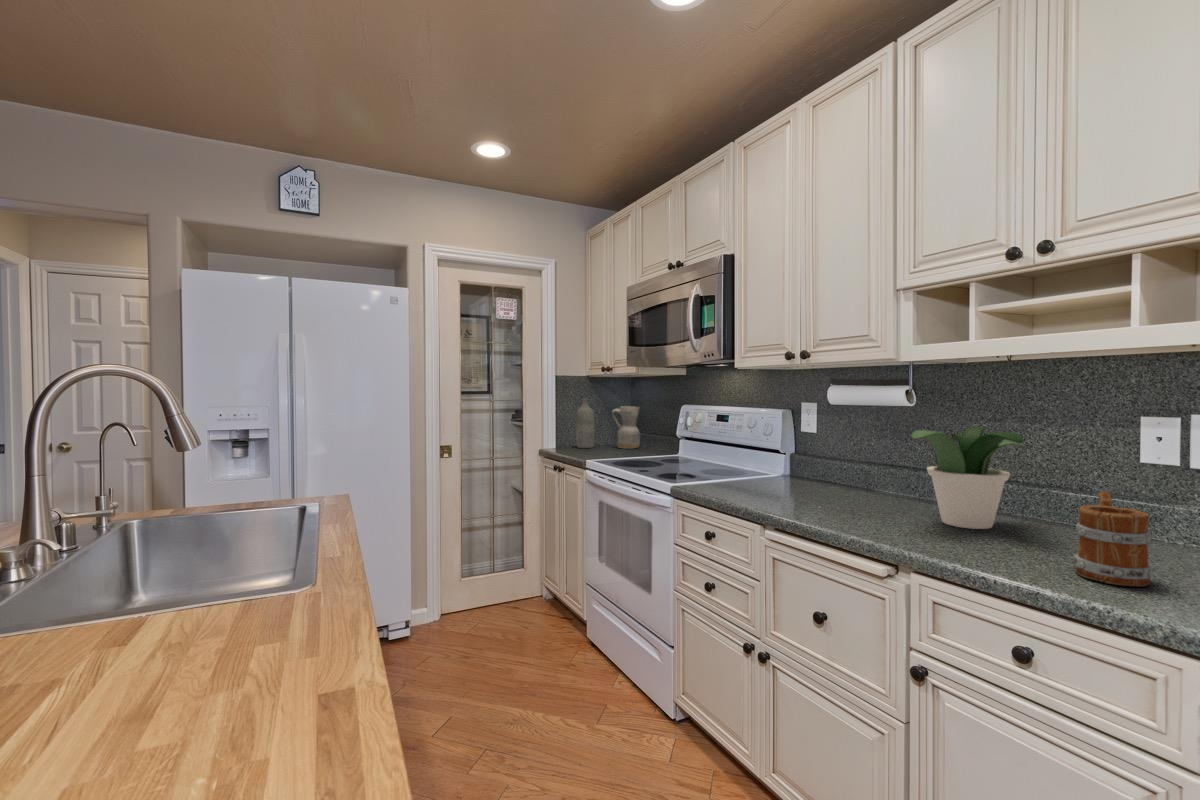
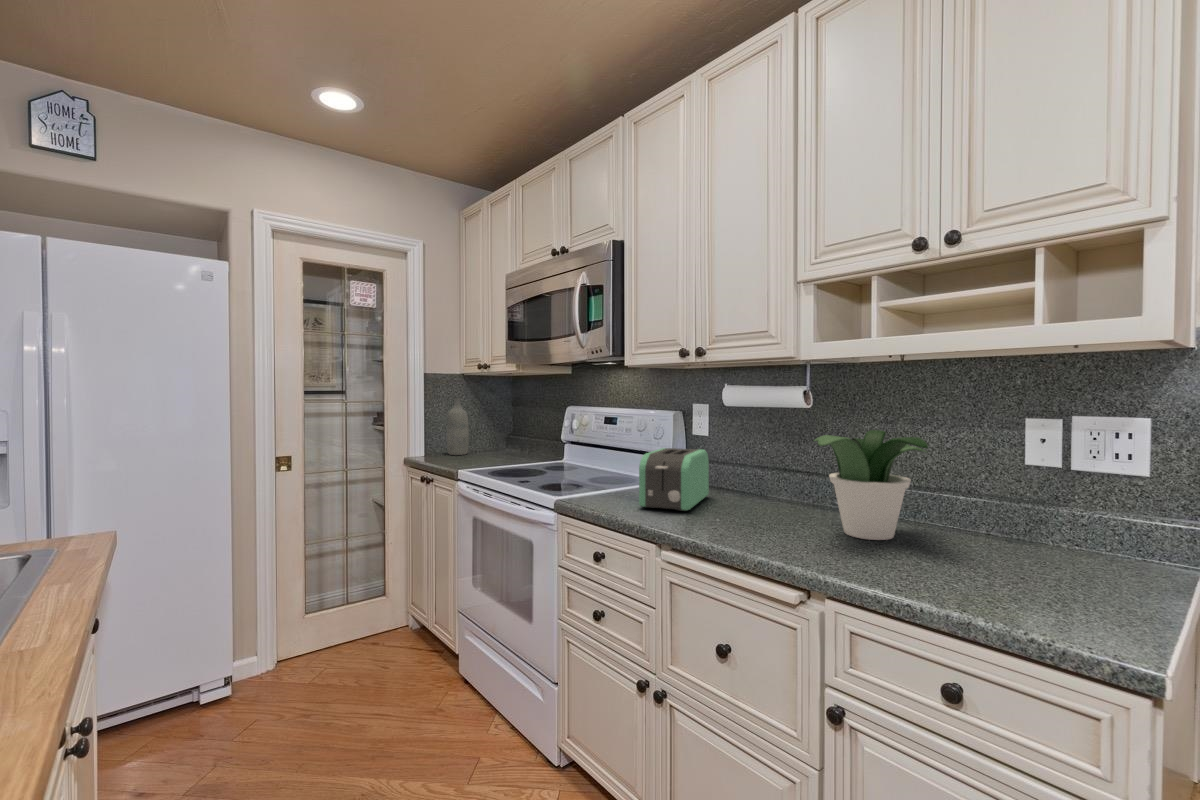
ceramic pitcher: present [612,406,640,448] -> none [488,407,520,454]
toaster: none [746,442,814,499] -> present [639,448,709,511]
mug: present [1074,492,1153,586] -> none [988,501,1068,605]

